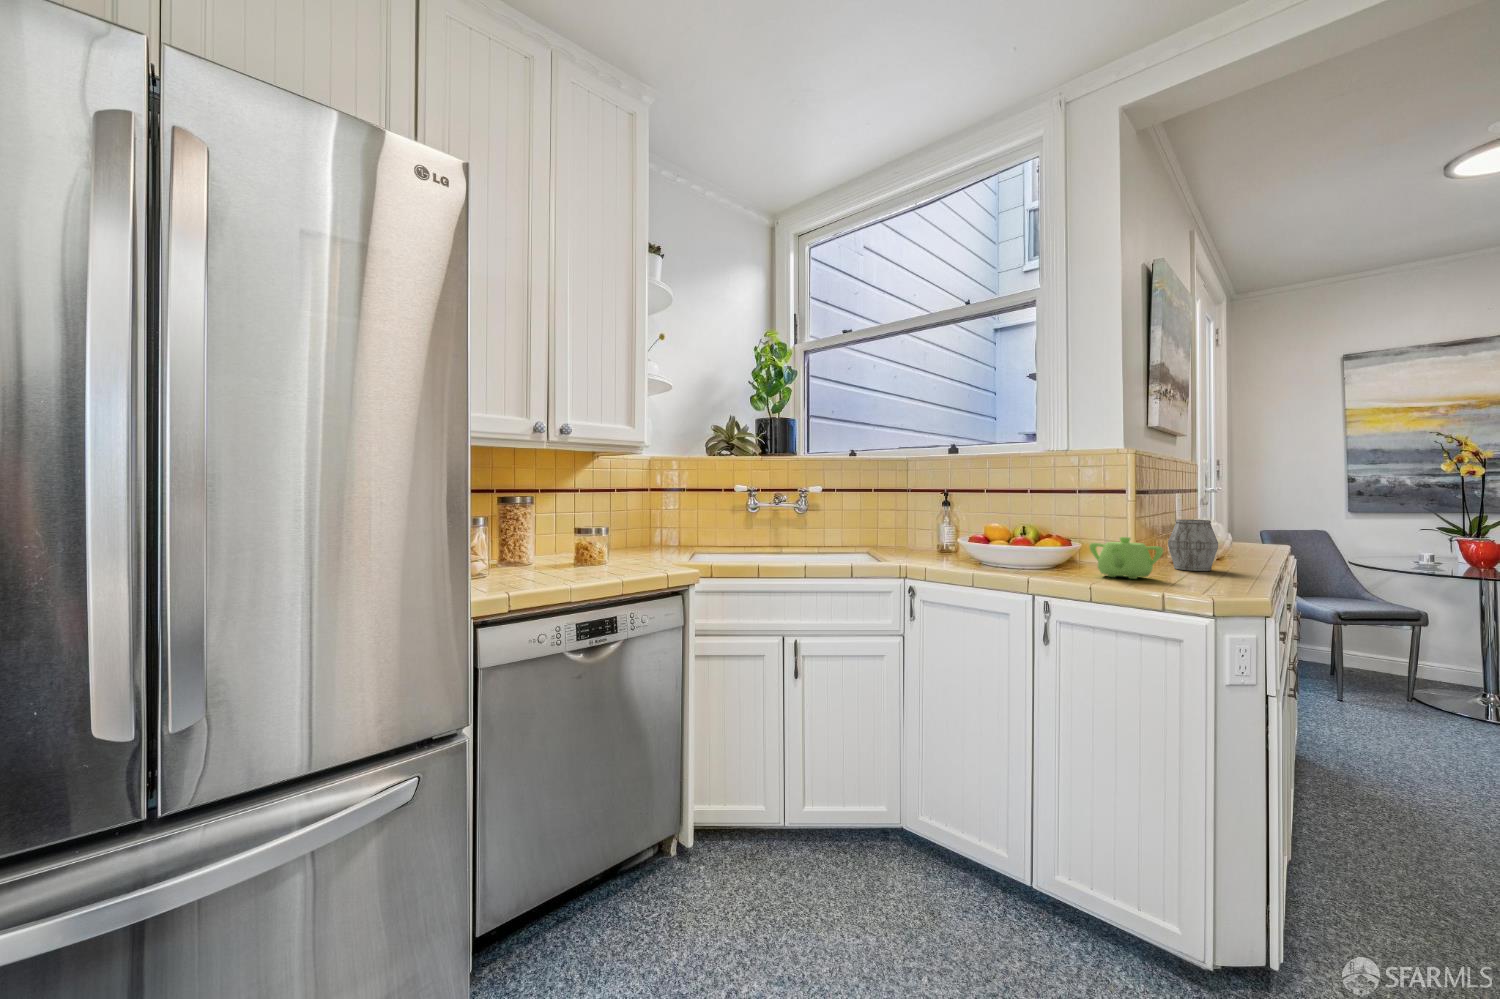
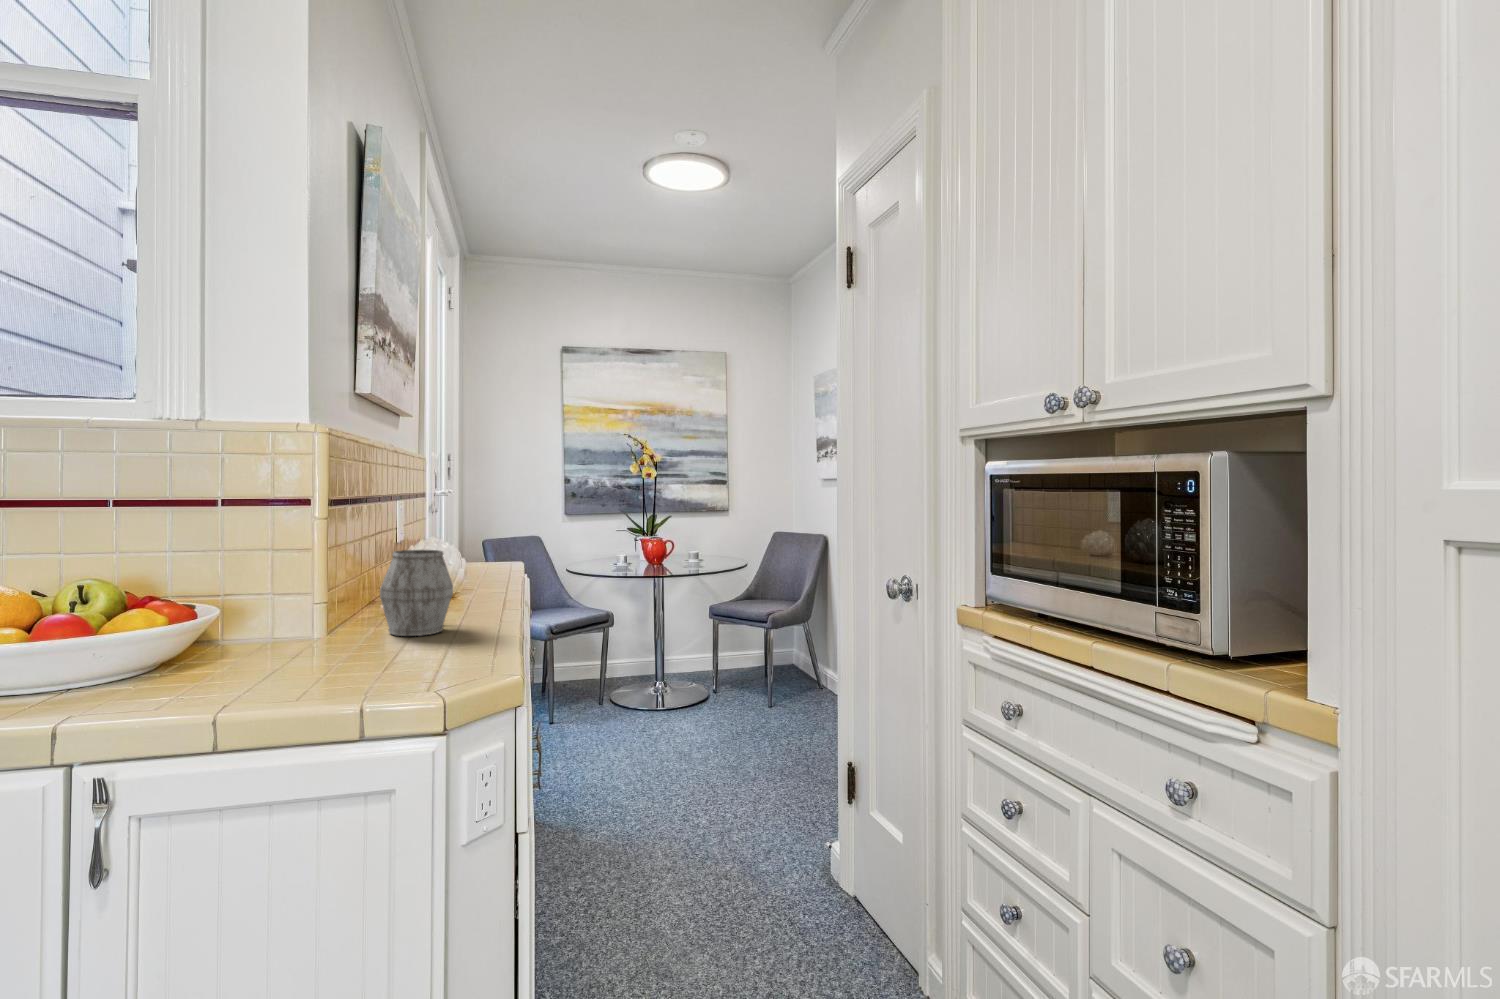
teapot: present [1089,537,1163,579] -> none [219,602,367,690]

